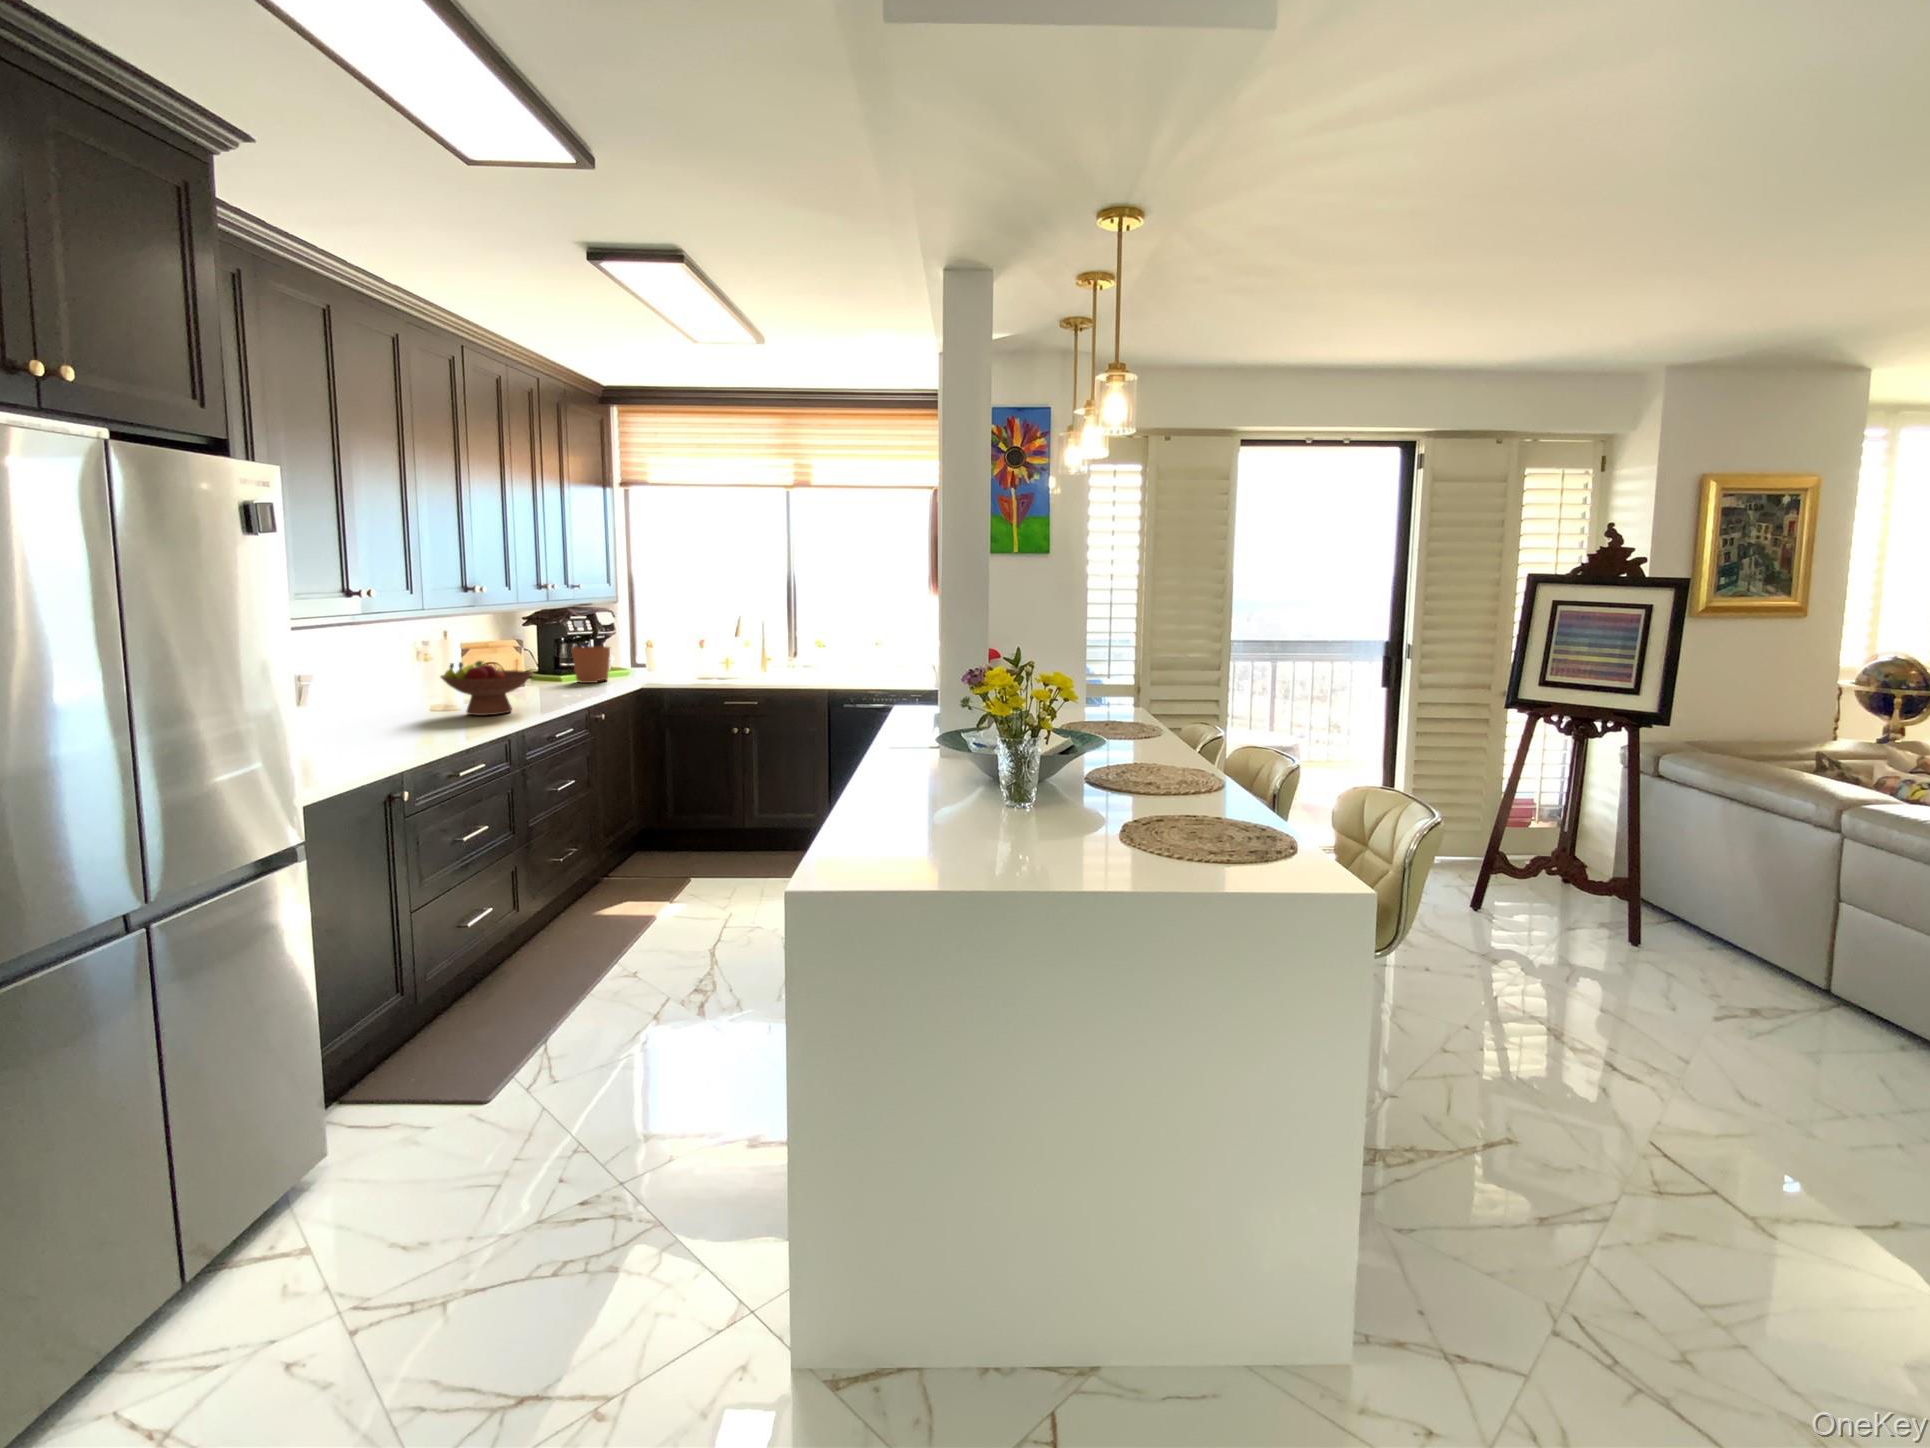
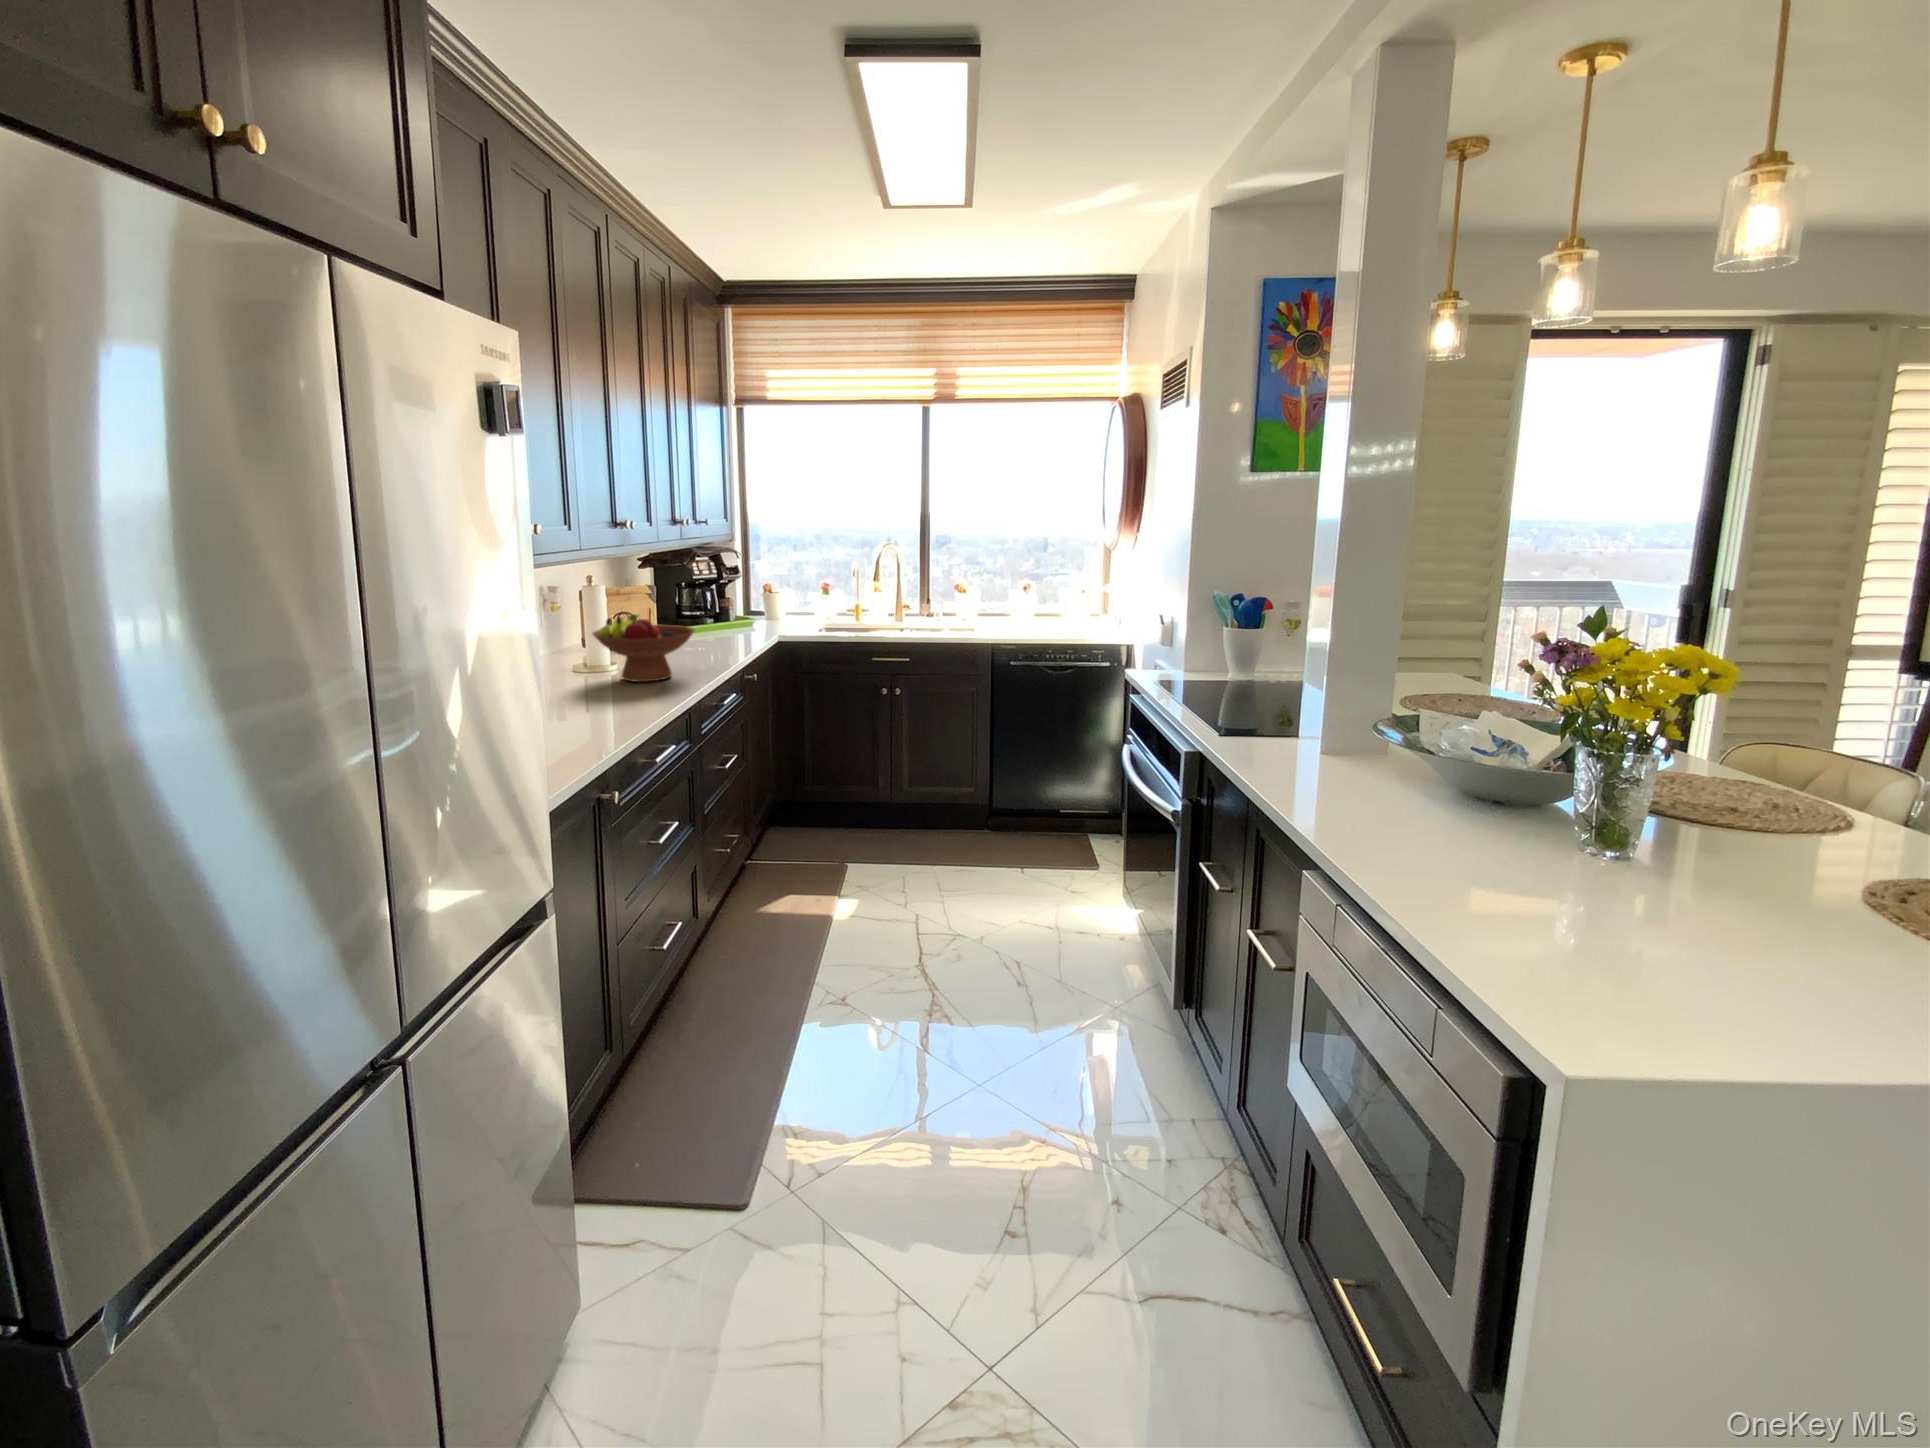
plant pot: present [572,646,610,683] -> none [700,573,743,635]

